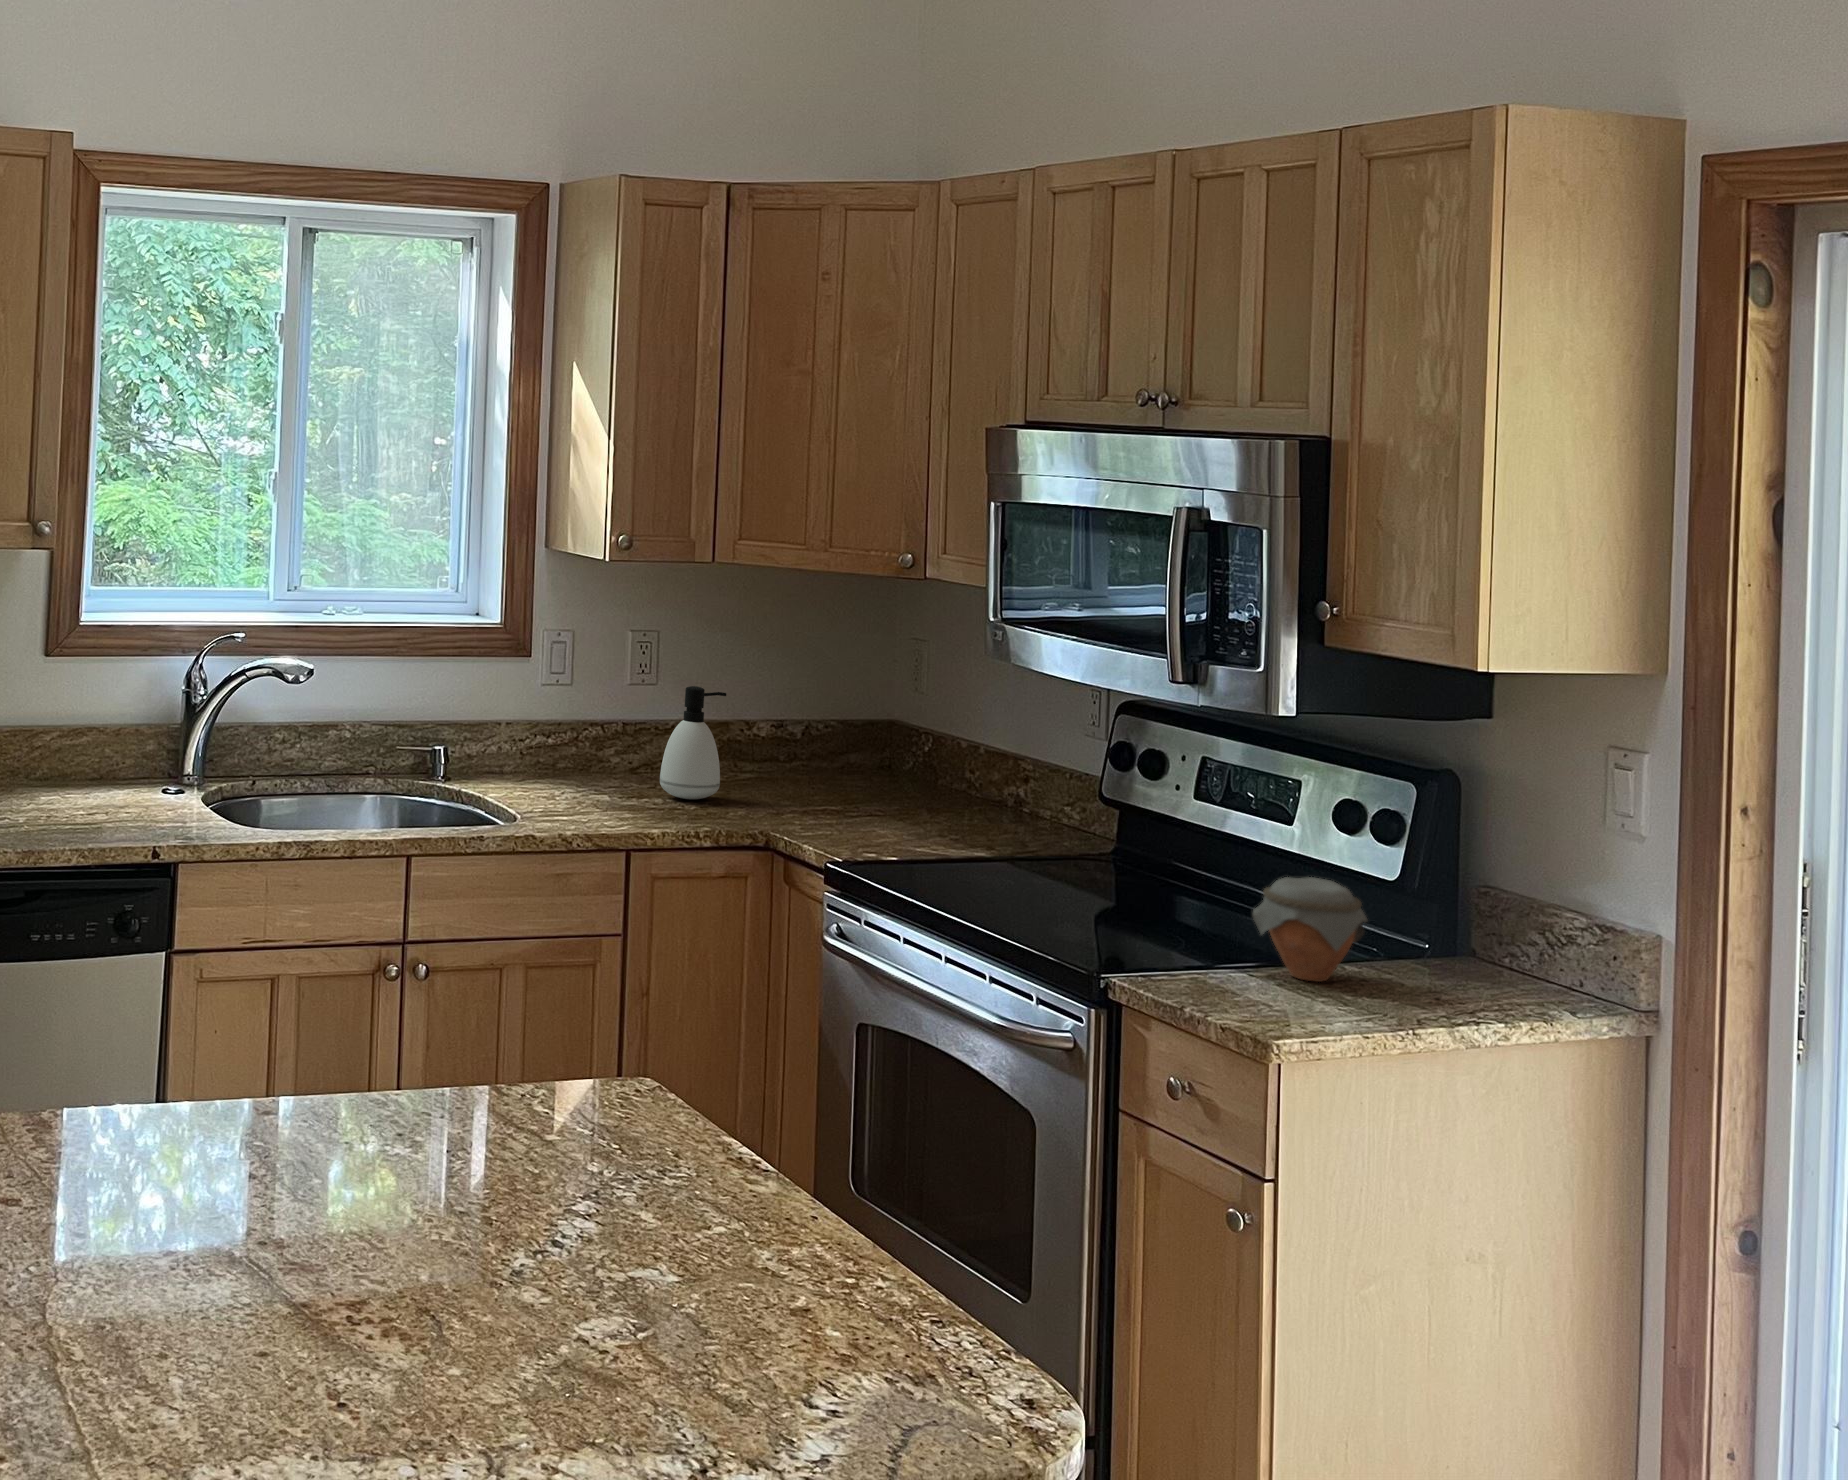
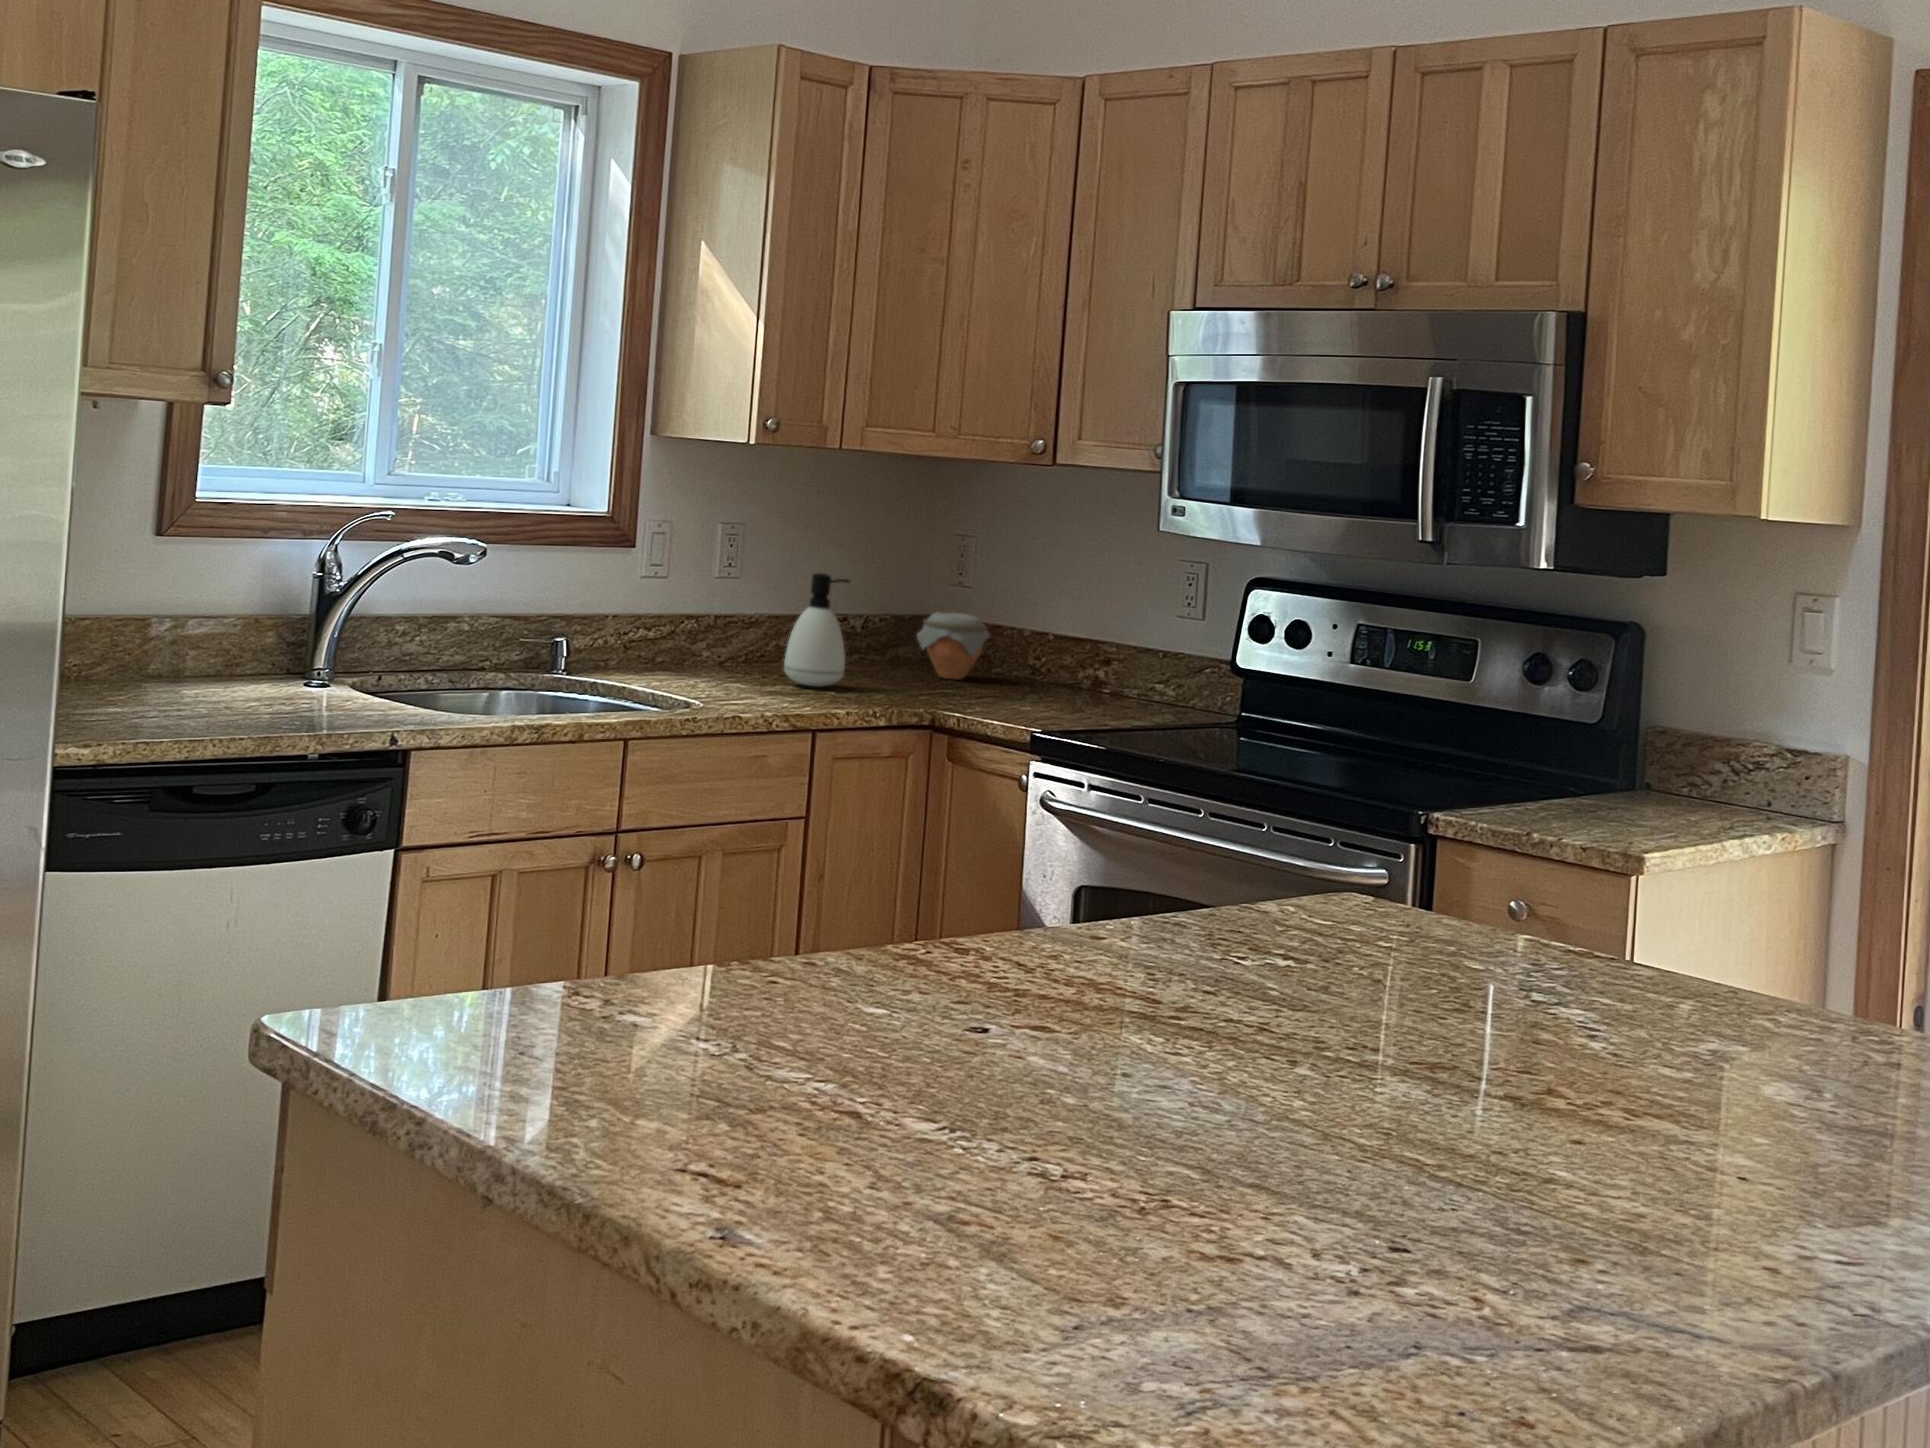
jar: present [1253,877,1367,982] -> present [917,612,990,679]

